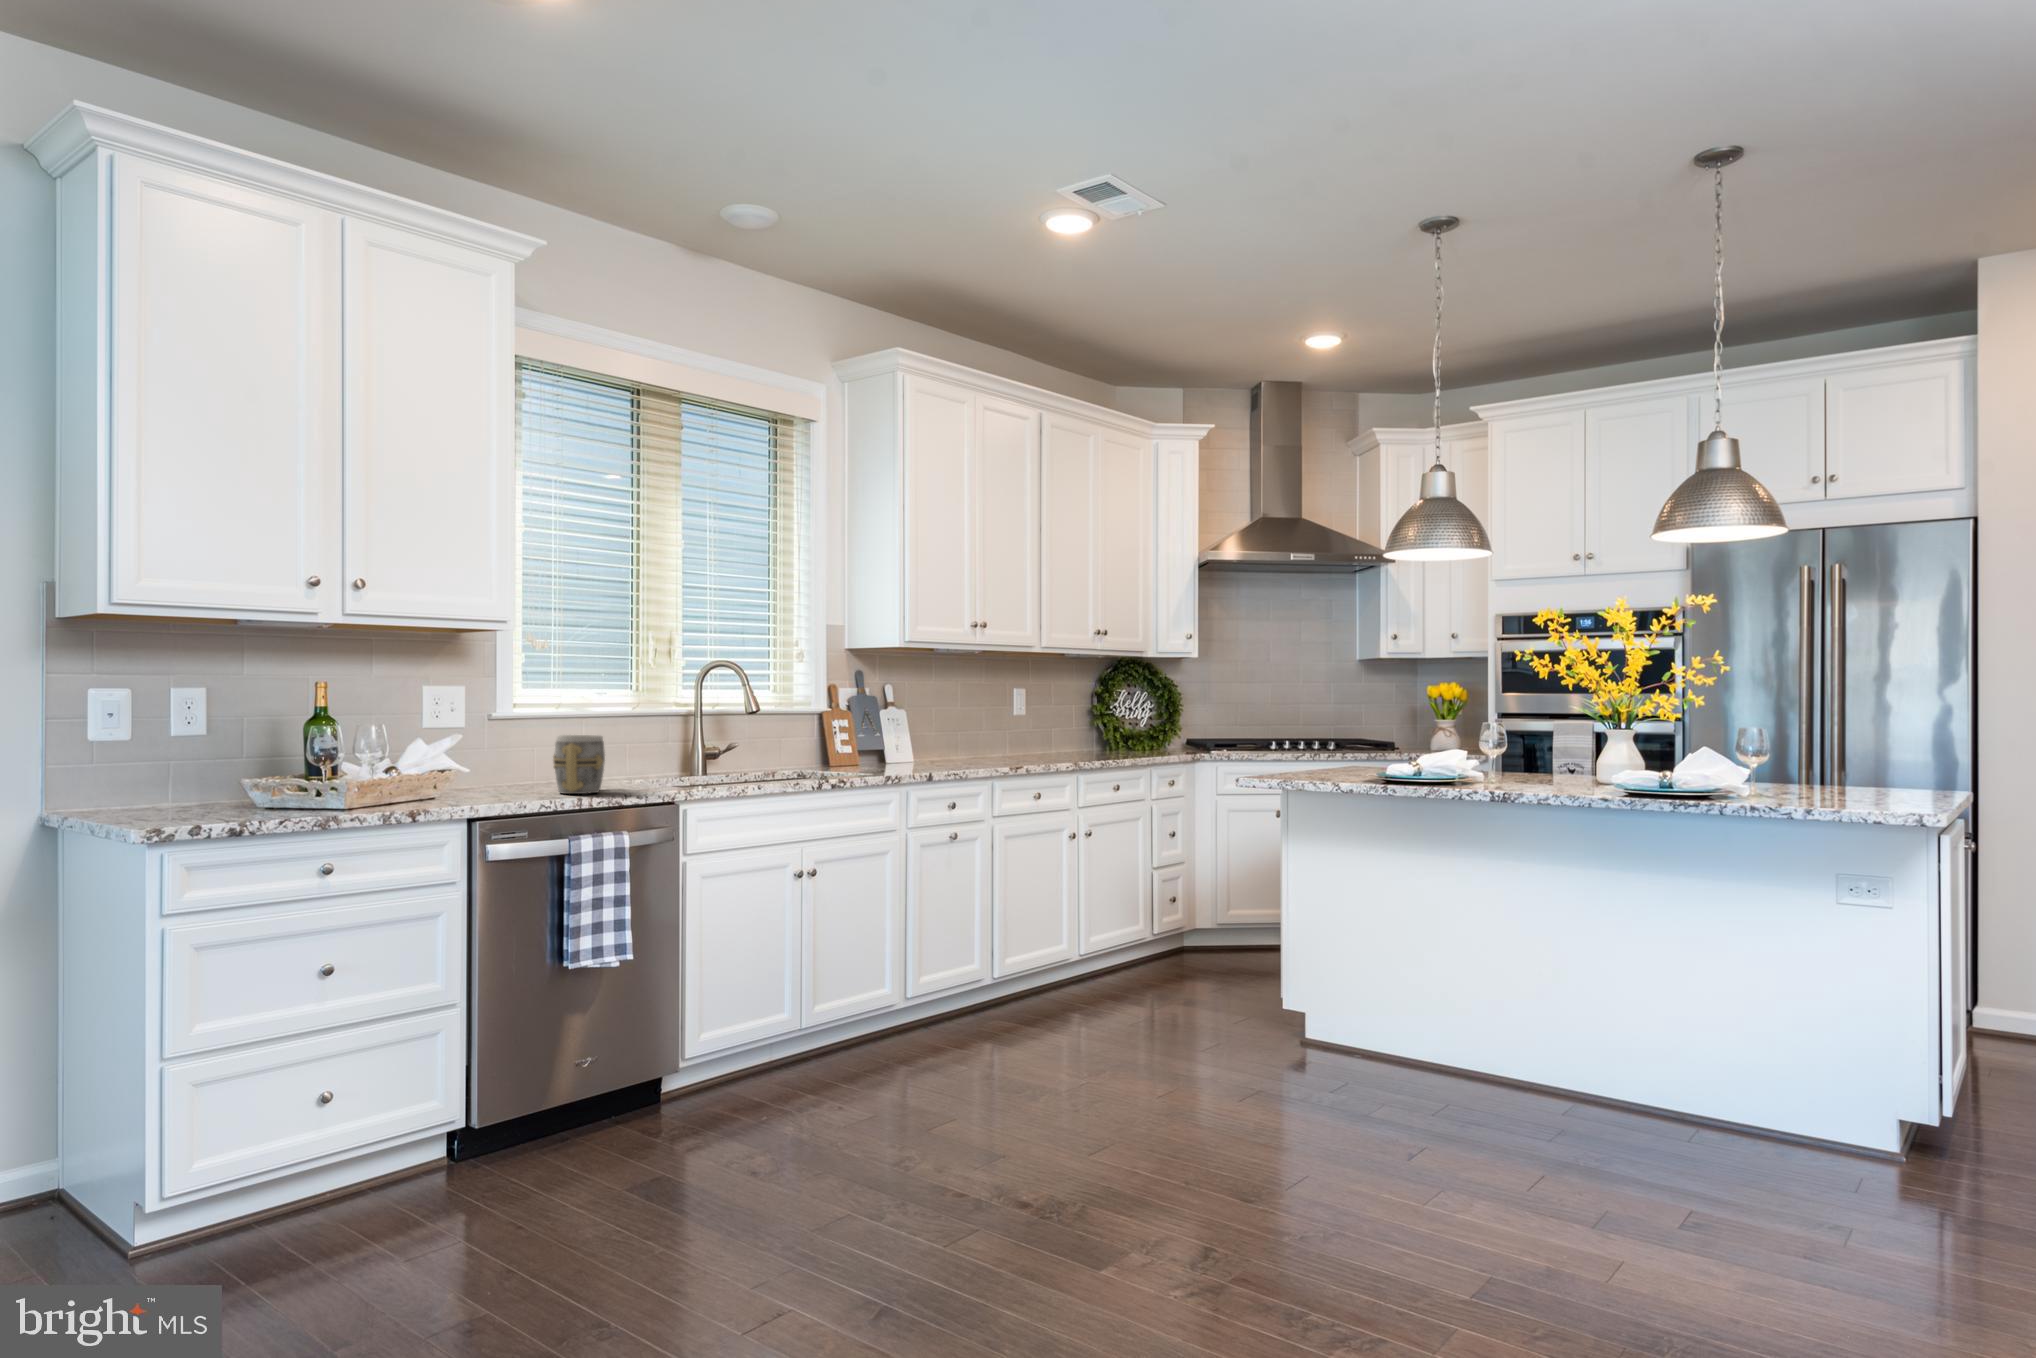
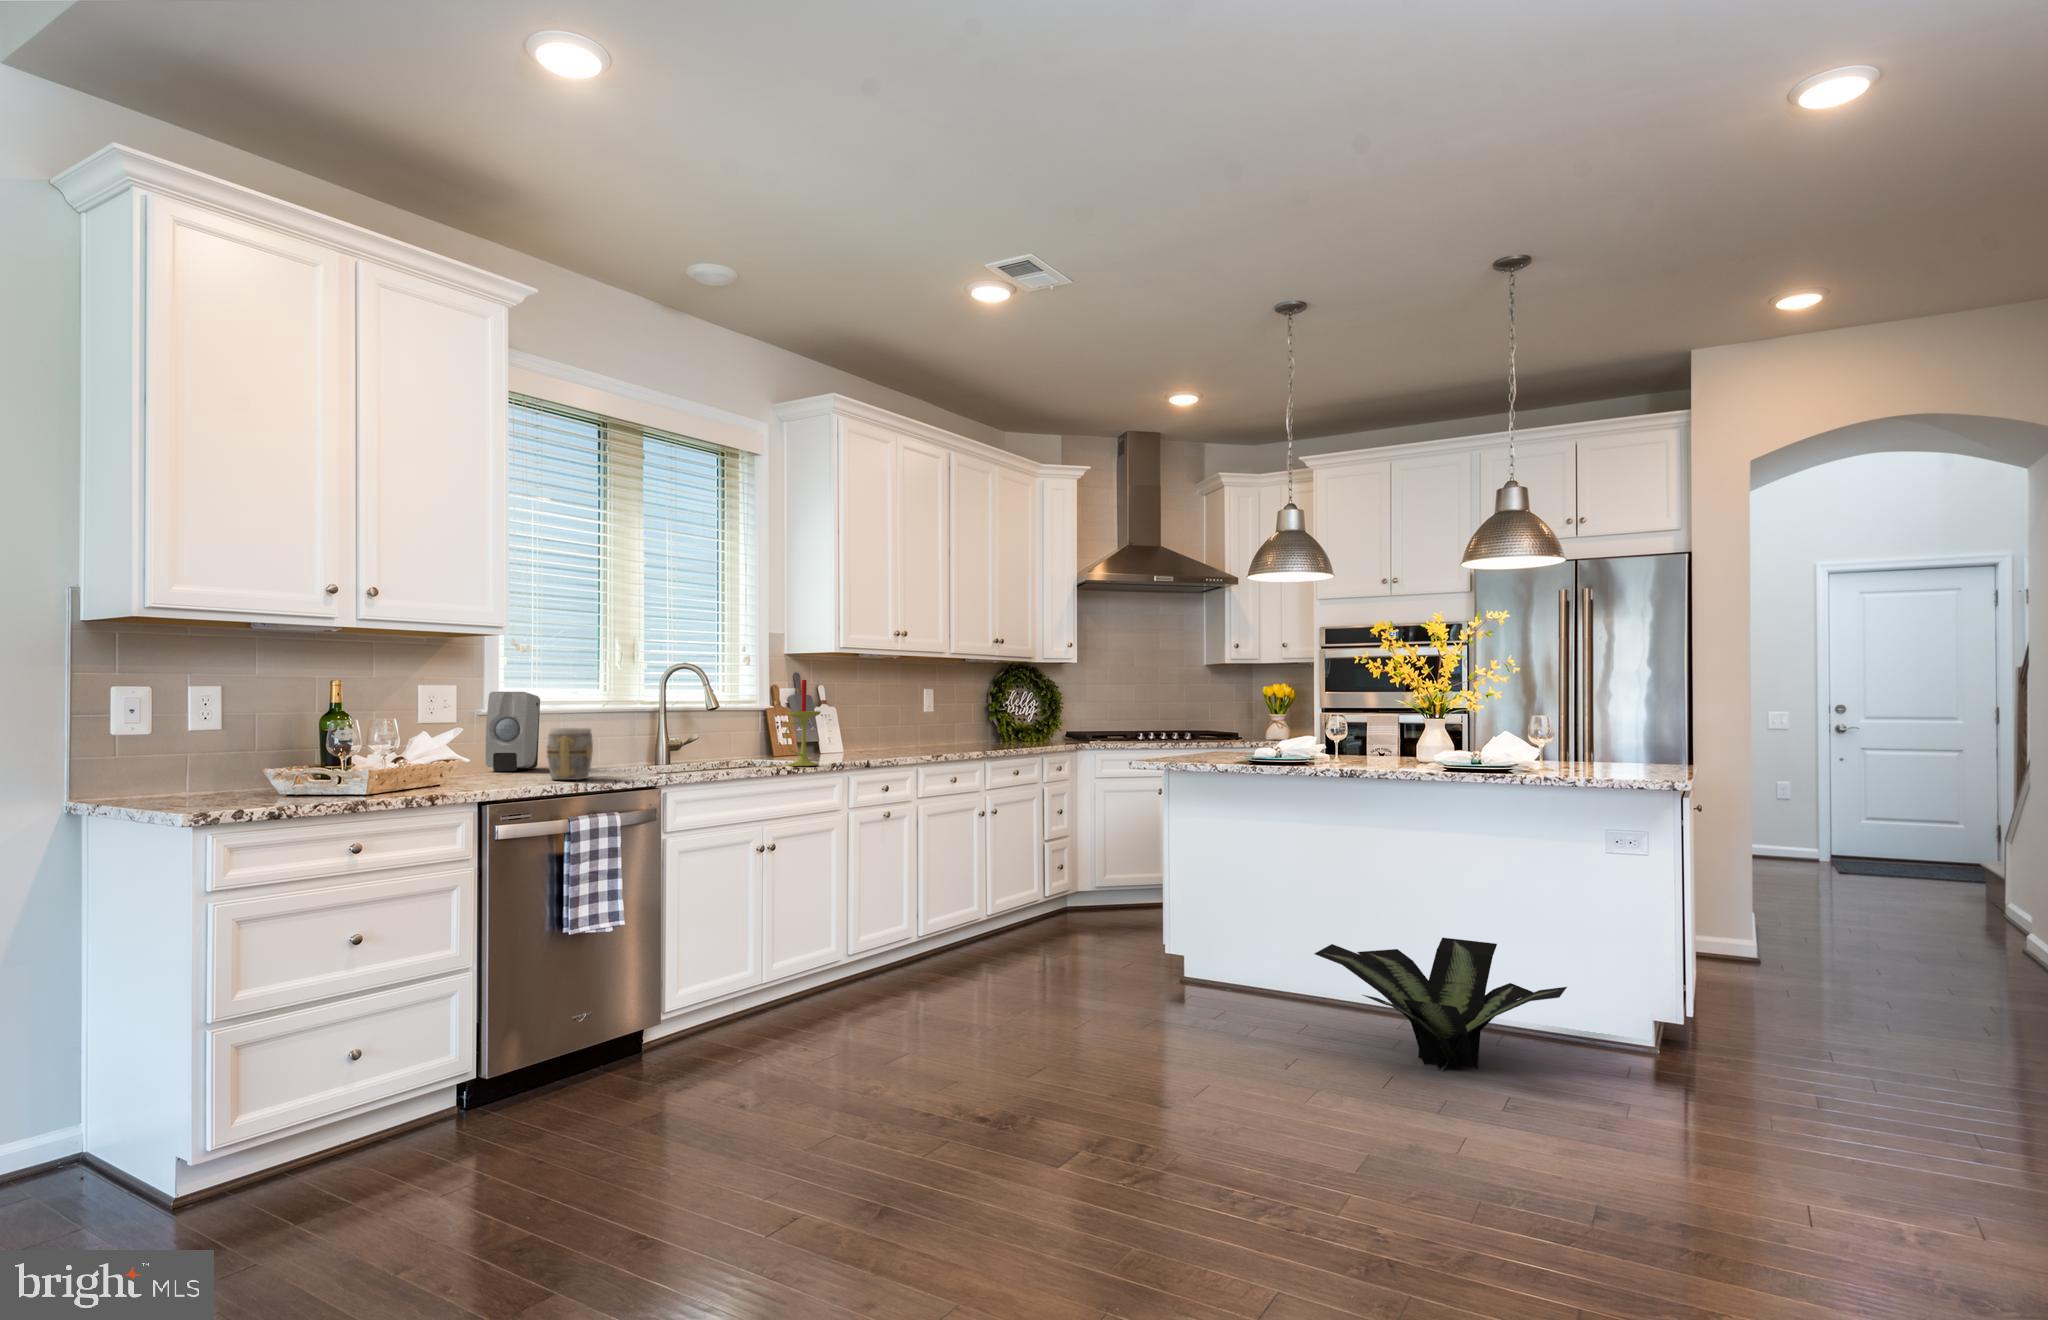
candle: none [834,677,876,779] -> present [785,680,820,766]
soap dispenser: none [496,693,559,782] -> present [486,692,540,771]
potted plant: none [1449,1001,1776,1169] -> present [1314,938,1567,1070]

